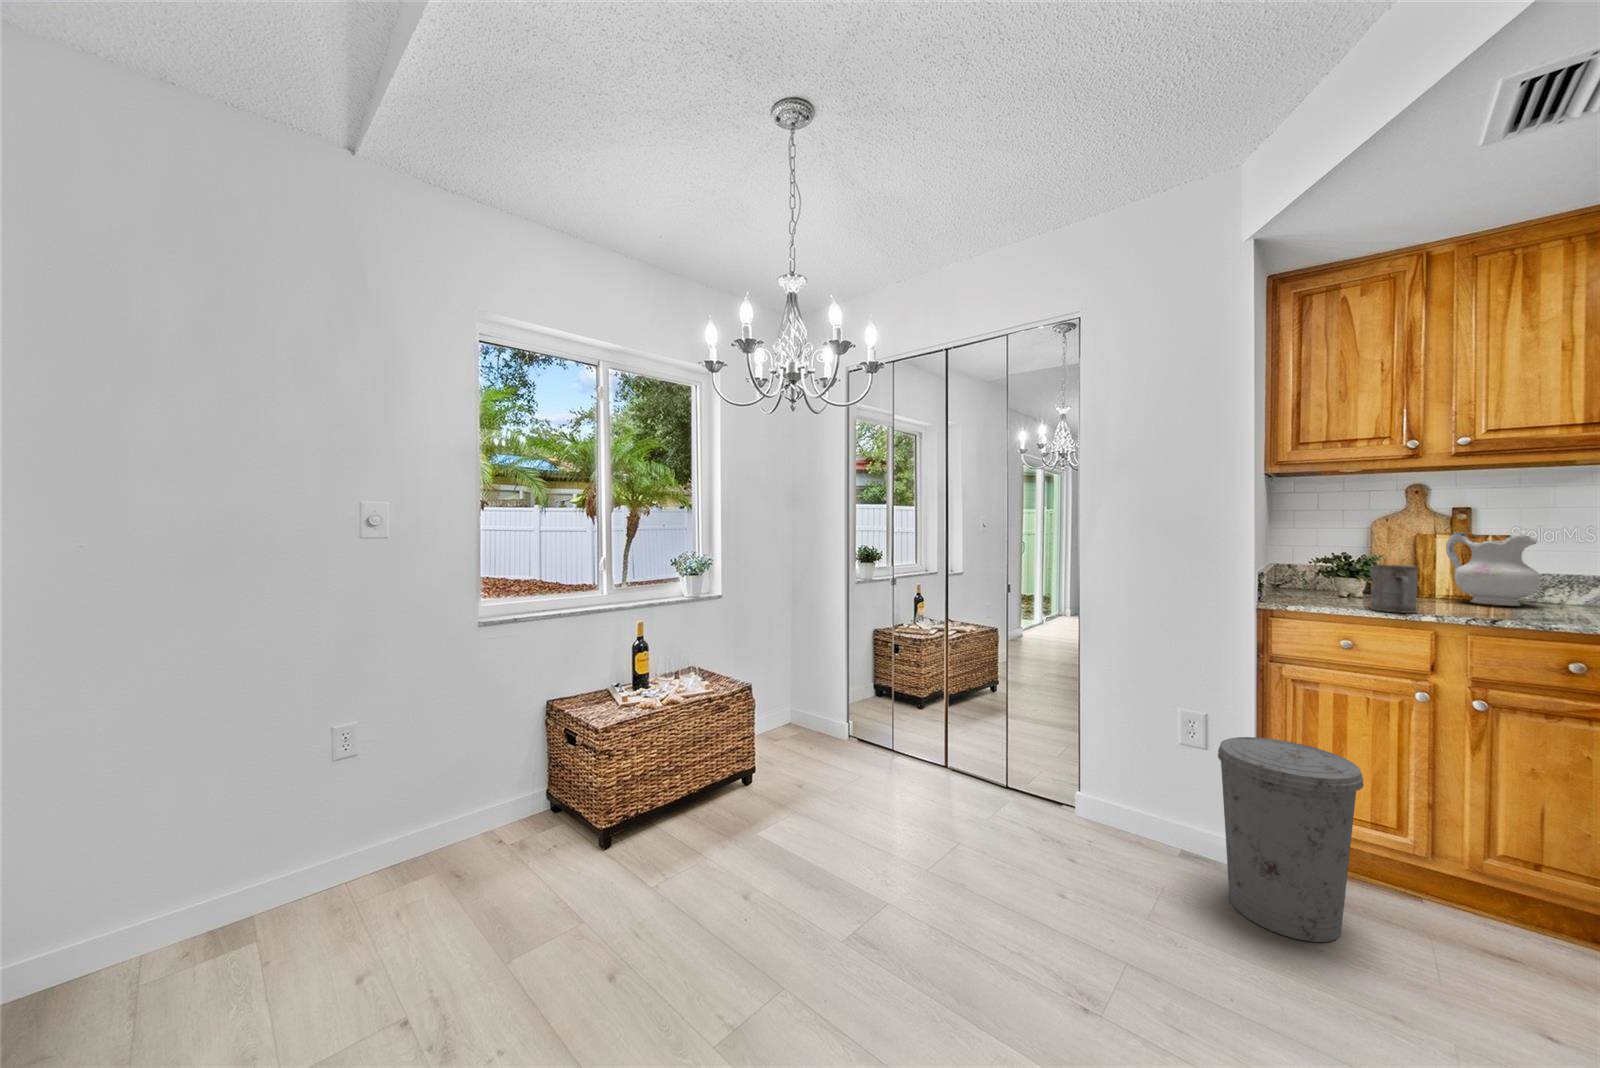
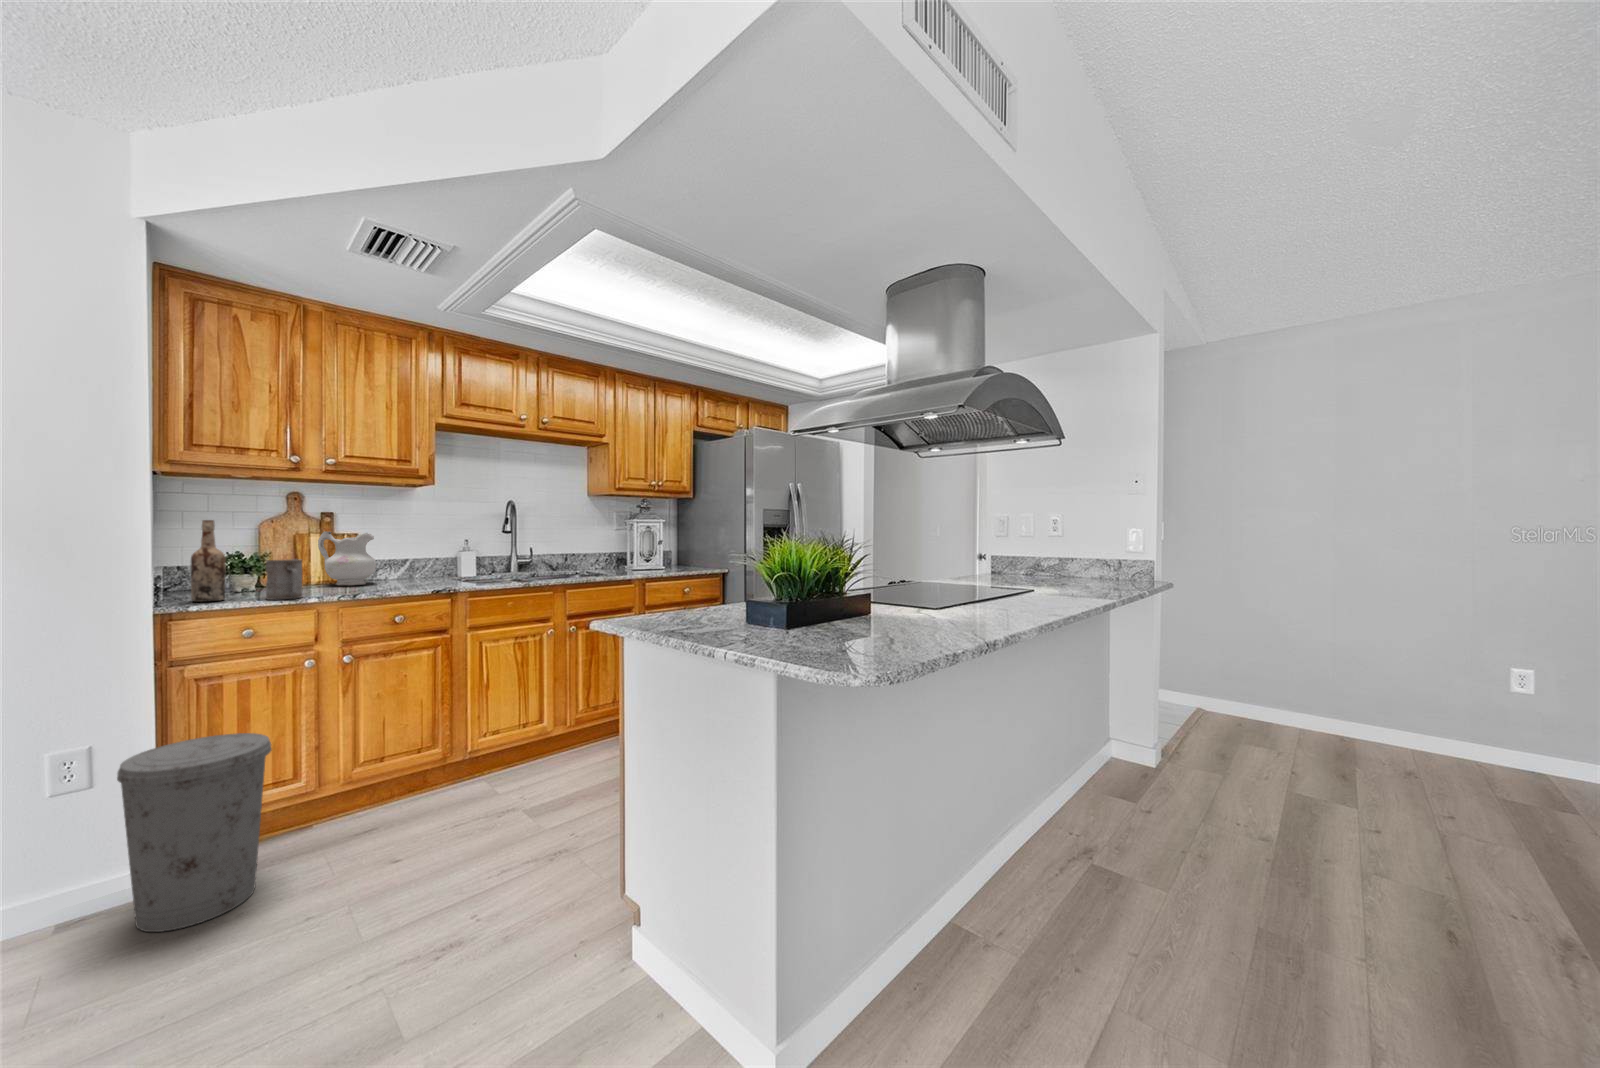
wine bottle: none [1293,519,1327,604] -> present [191,520,226,602]

